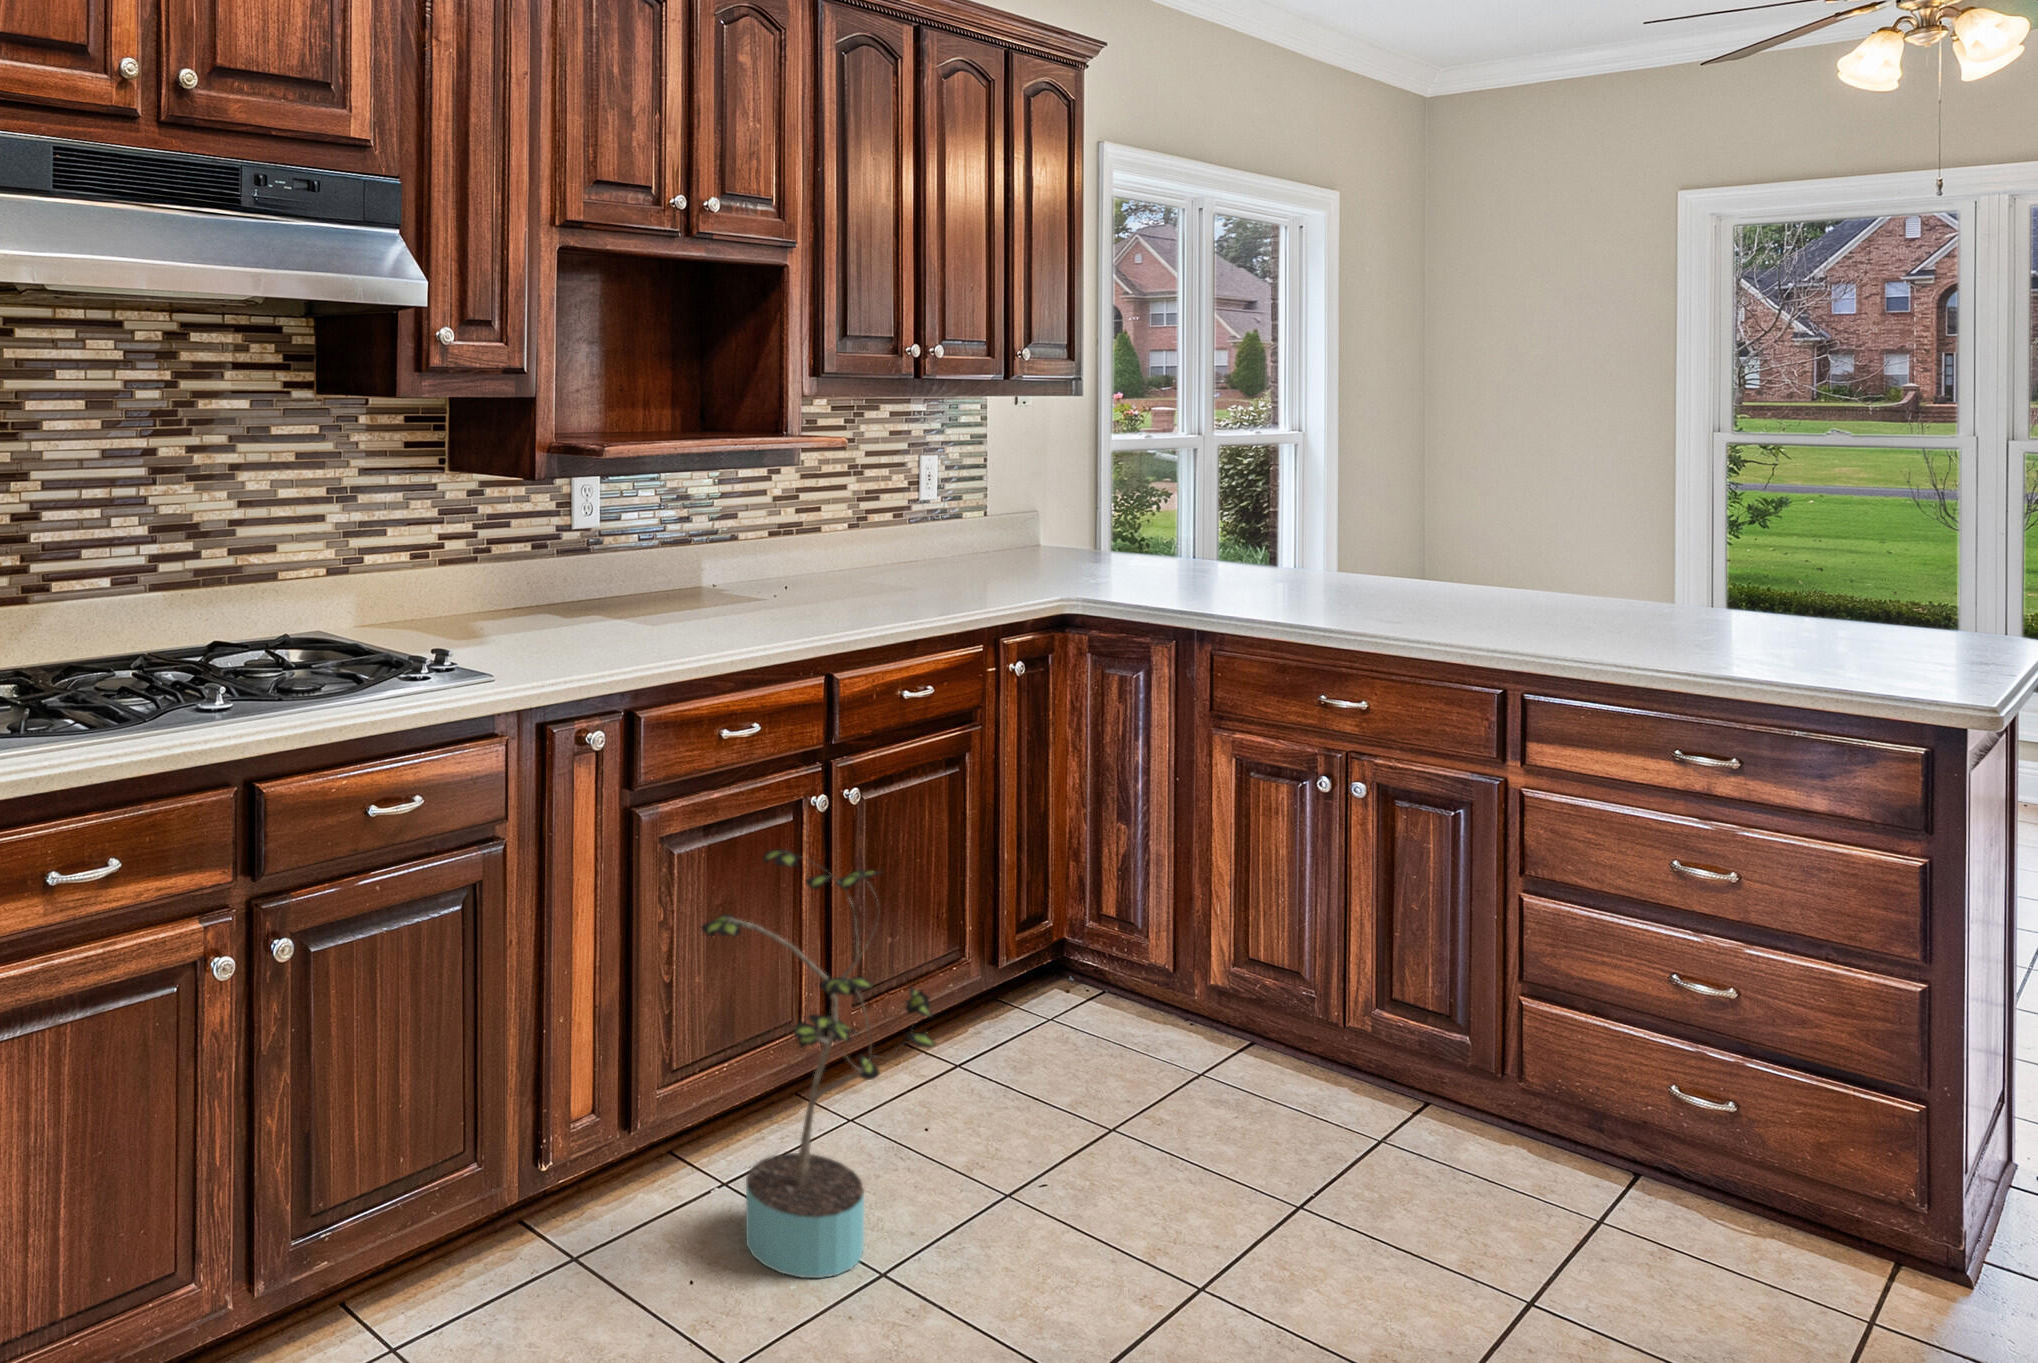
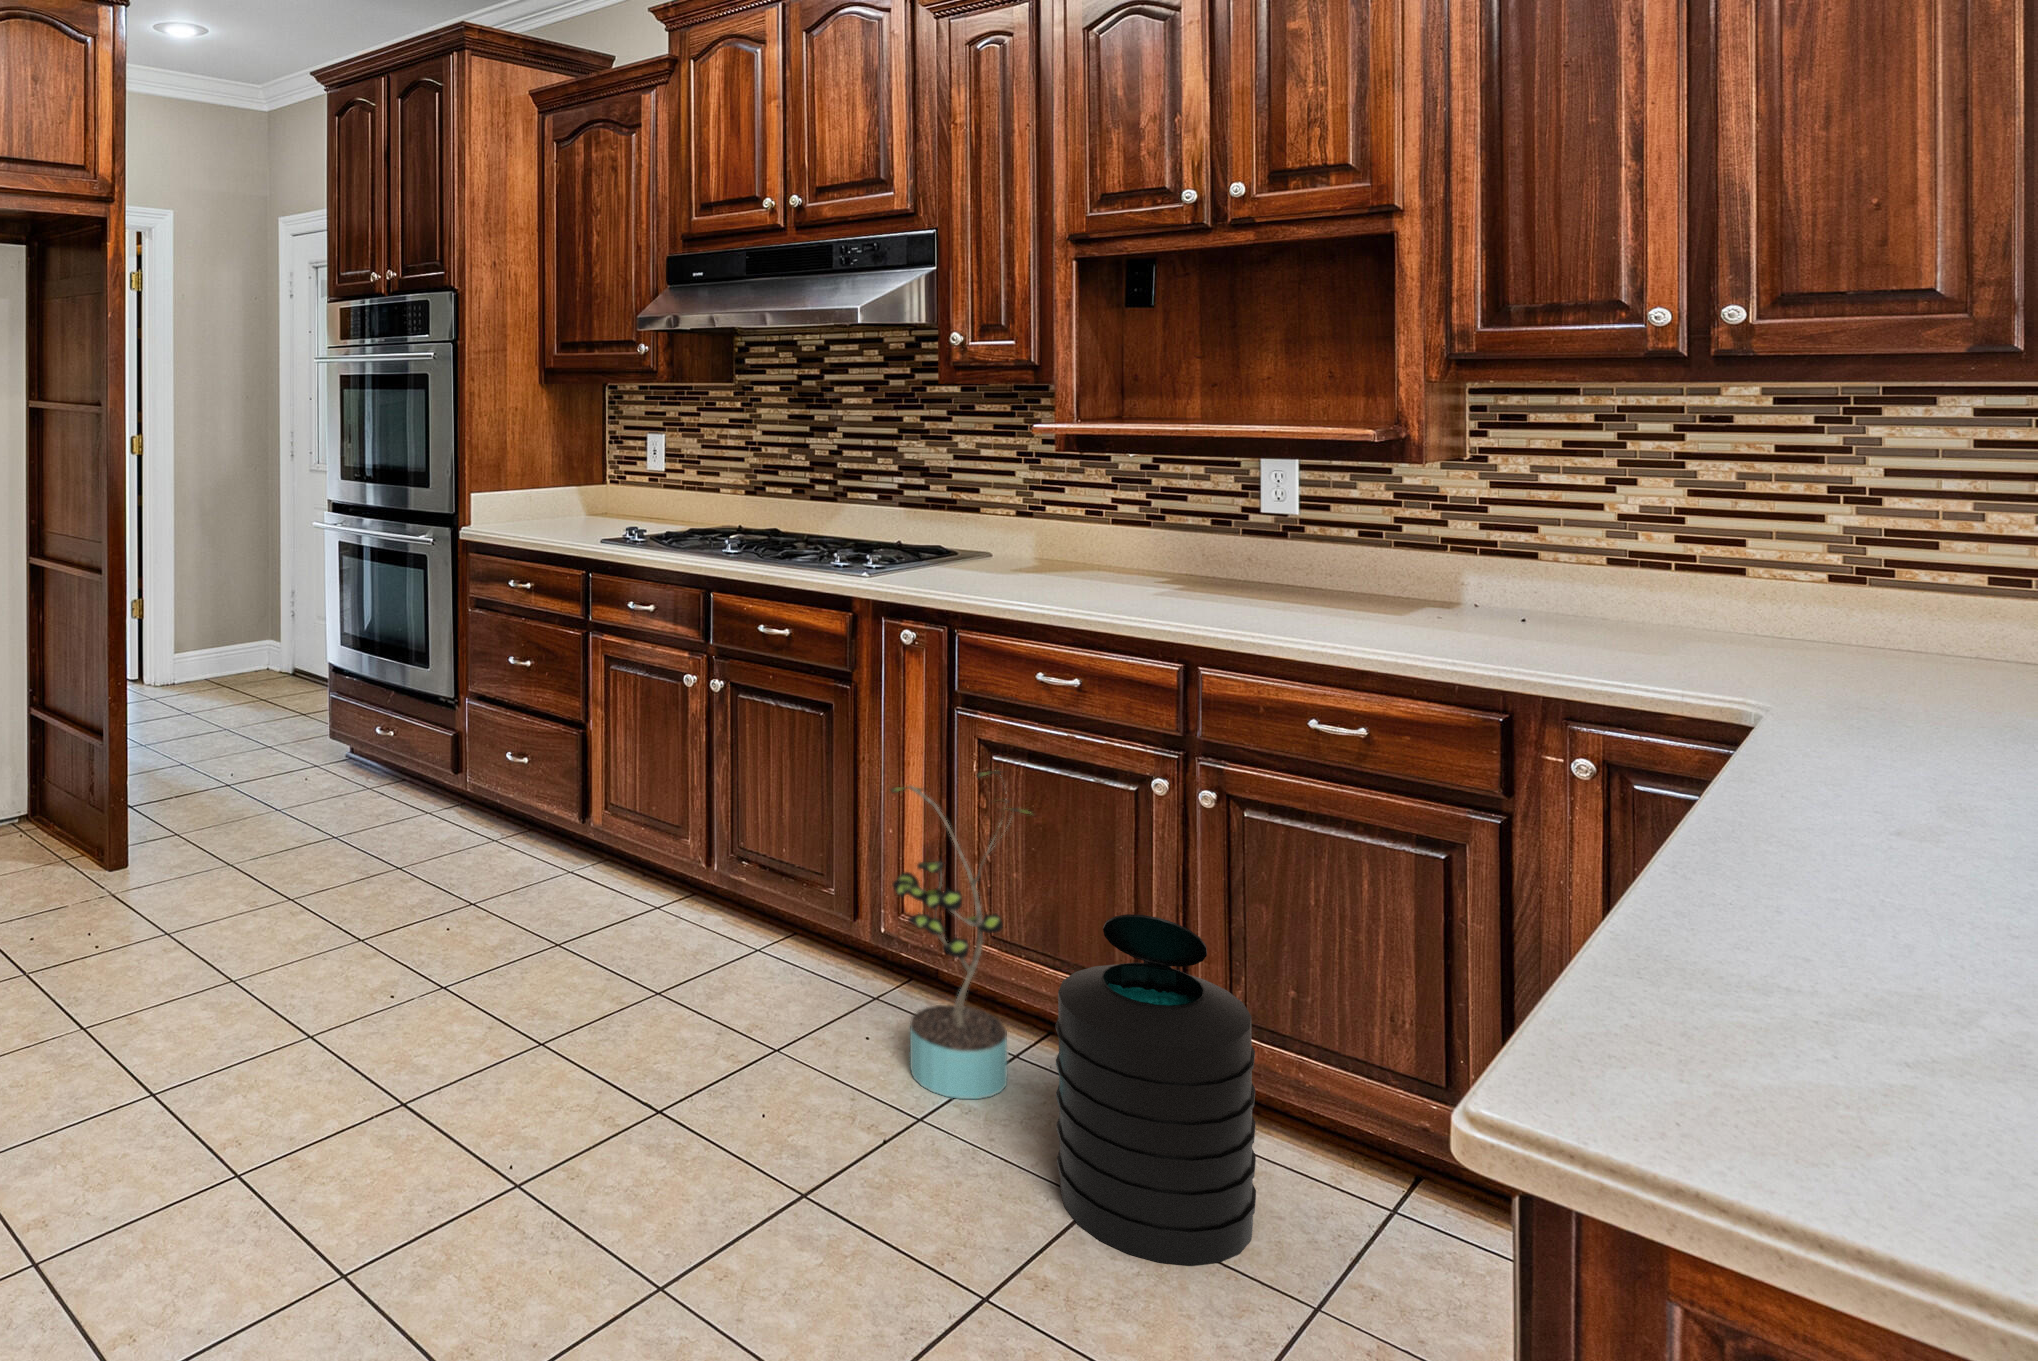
trash can: none [956,890,1141,1228] -> present [1055,914,1256,1266]

